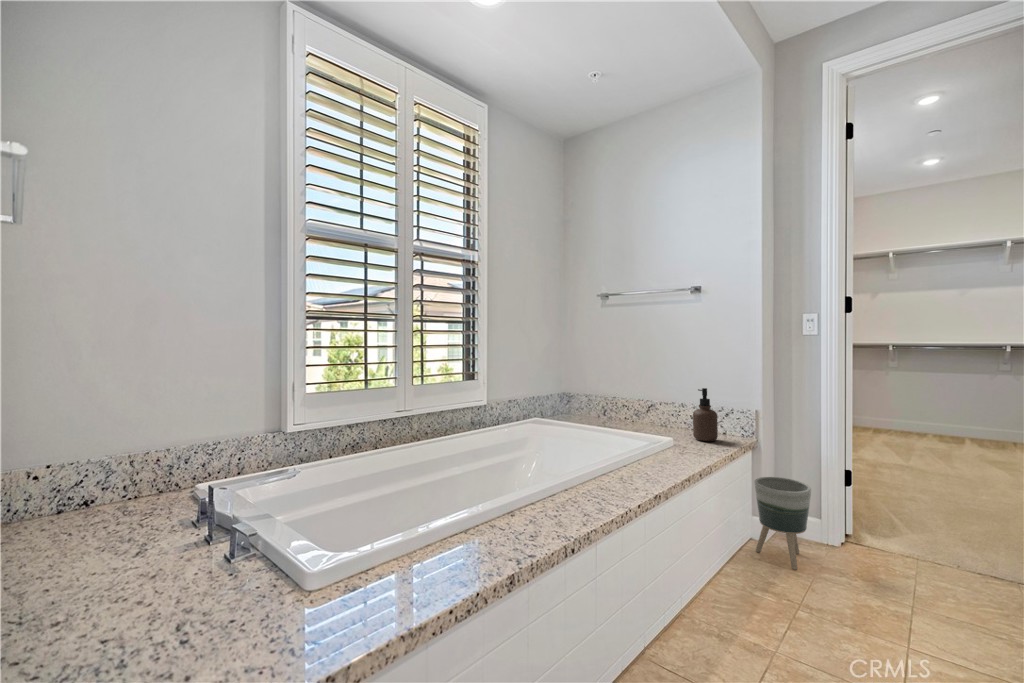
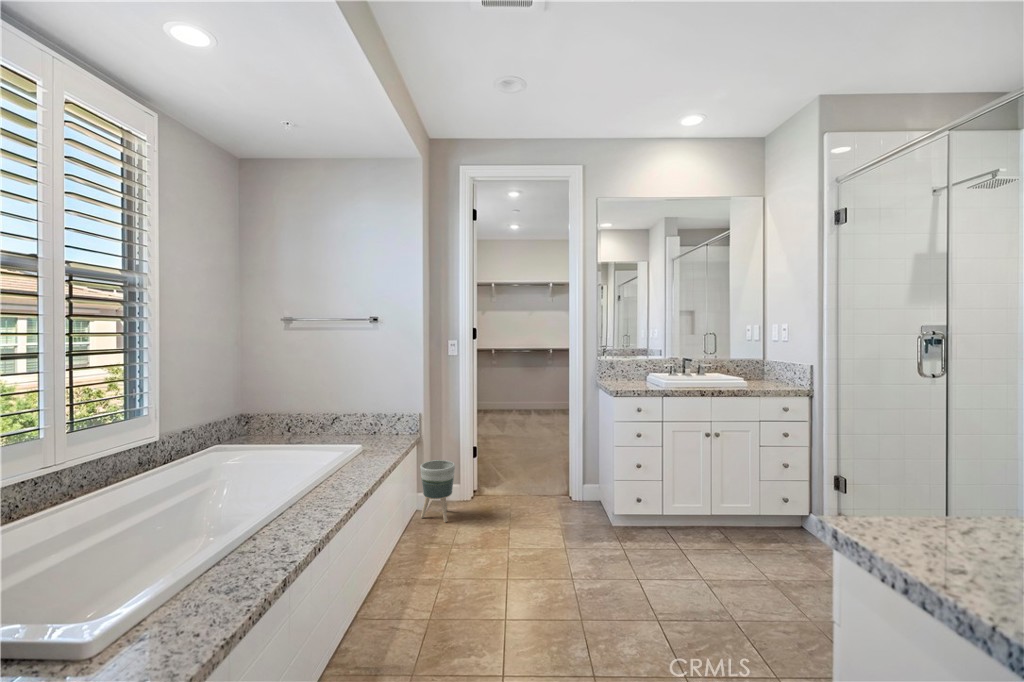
soap dispenser: present [693,388,718,441] -> none [376,401,395,443]

